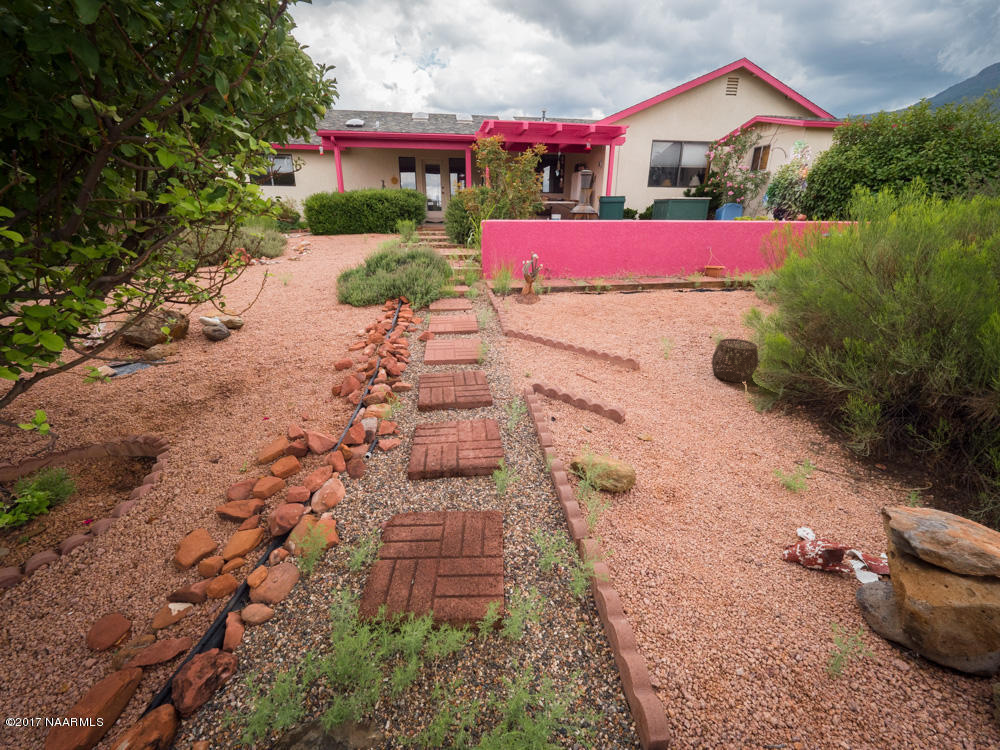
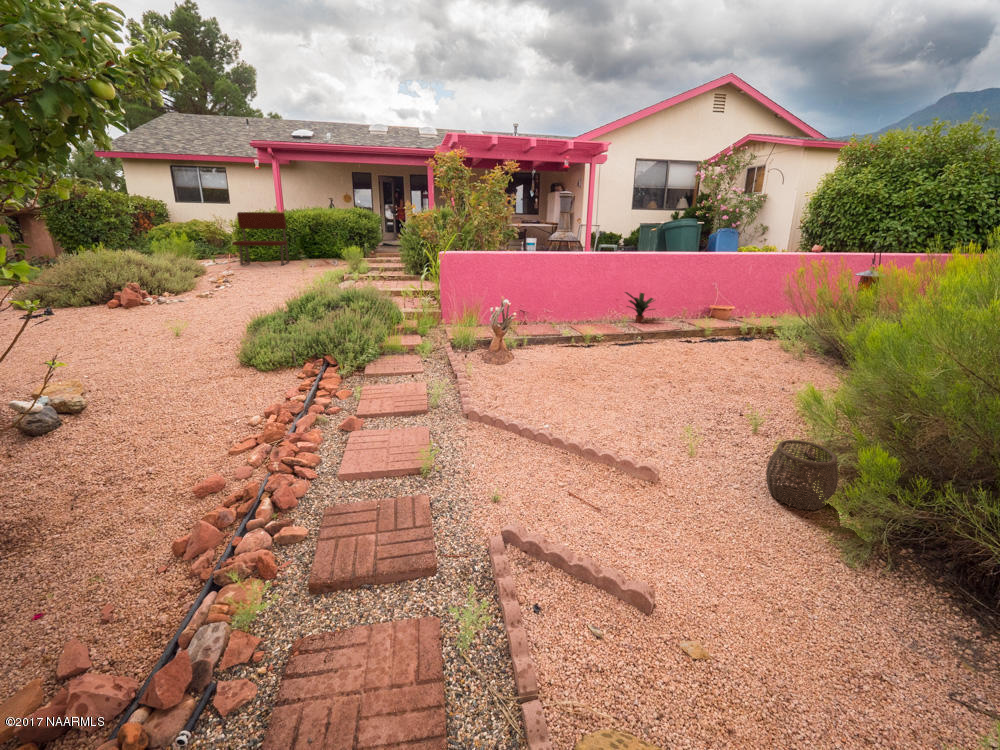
bench: none [305,192,351,238] -> present [232,212,289,265]
potted plant: none [631,253,658,279] -> present [625,292,654,323]

